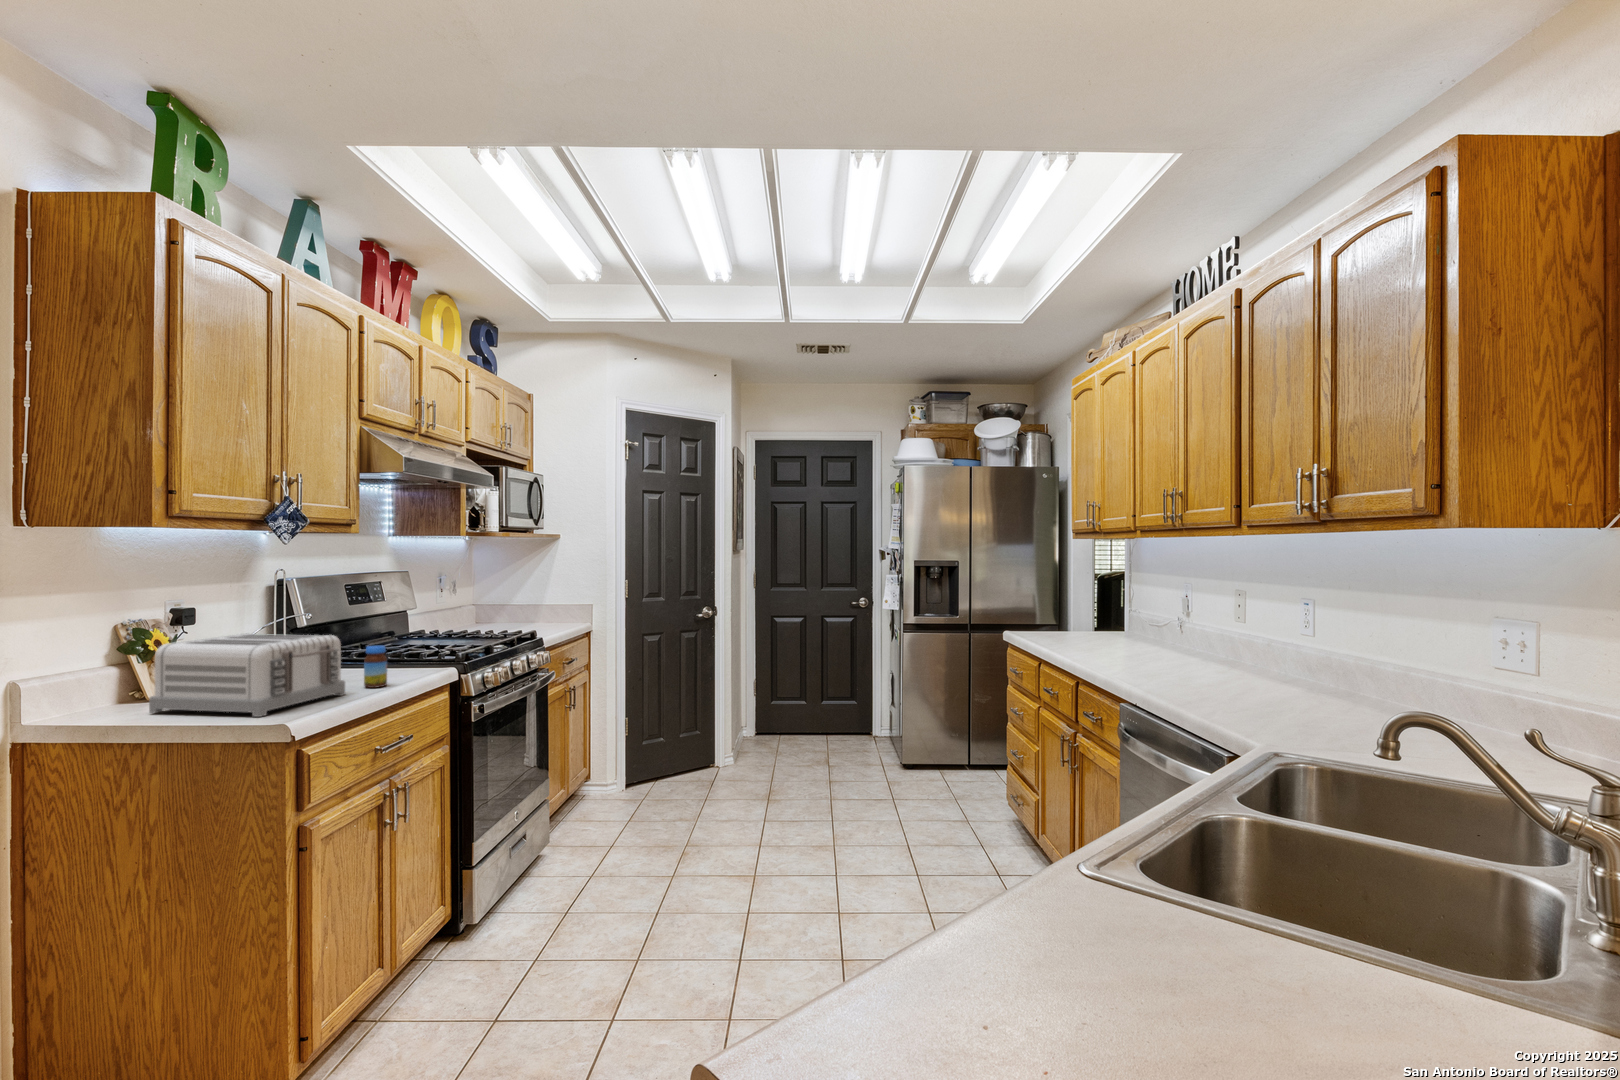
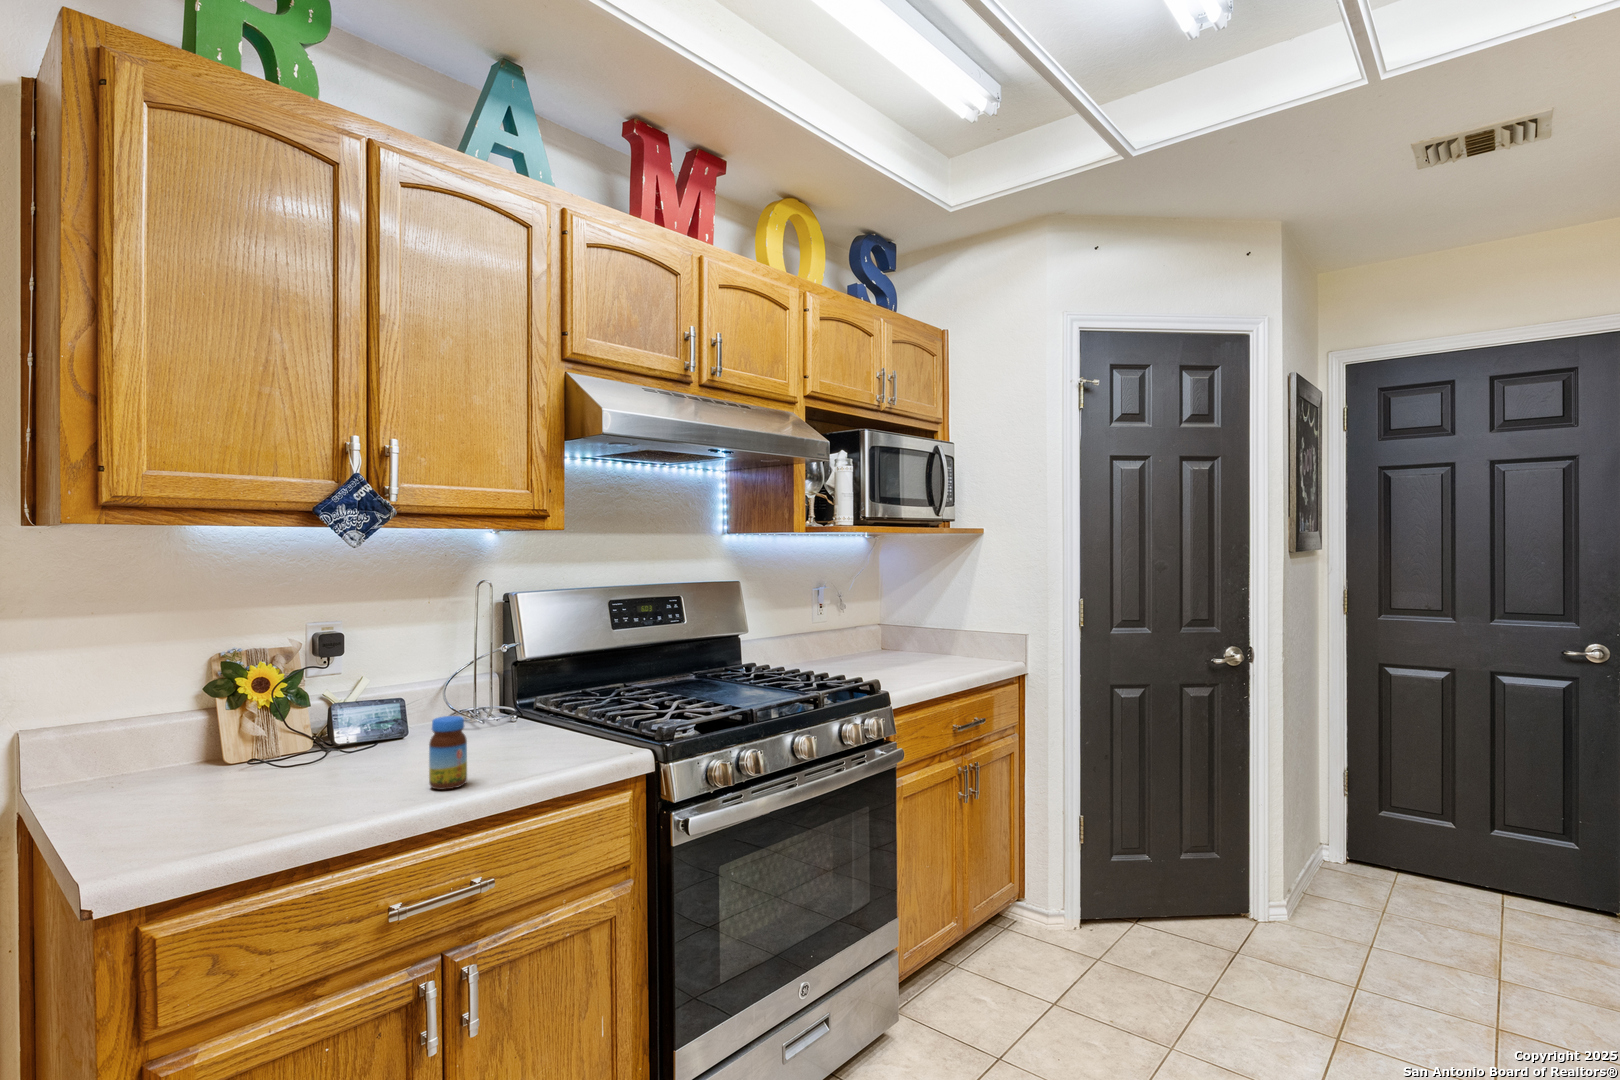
toaster: present [149,633,345,717] -> none [124,680,369,846]

